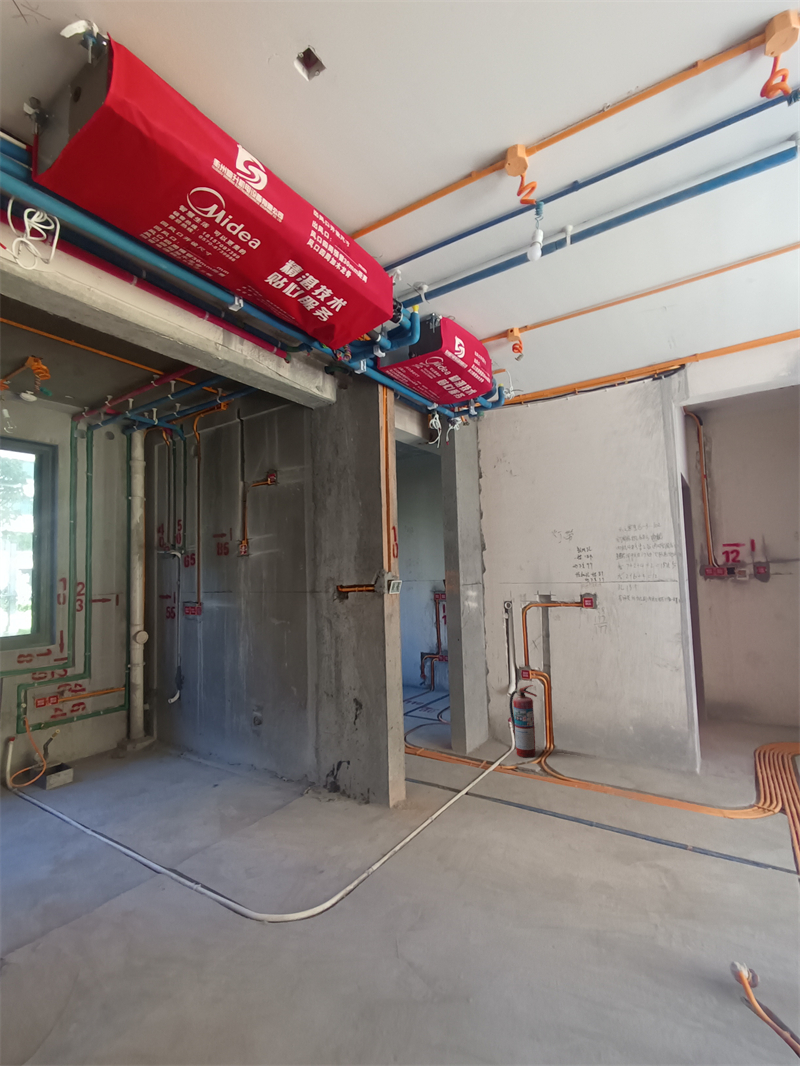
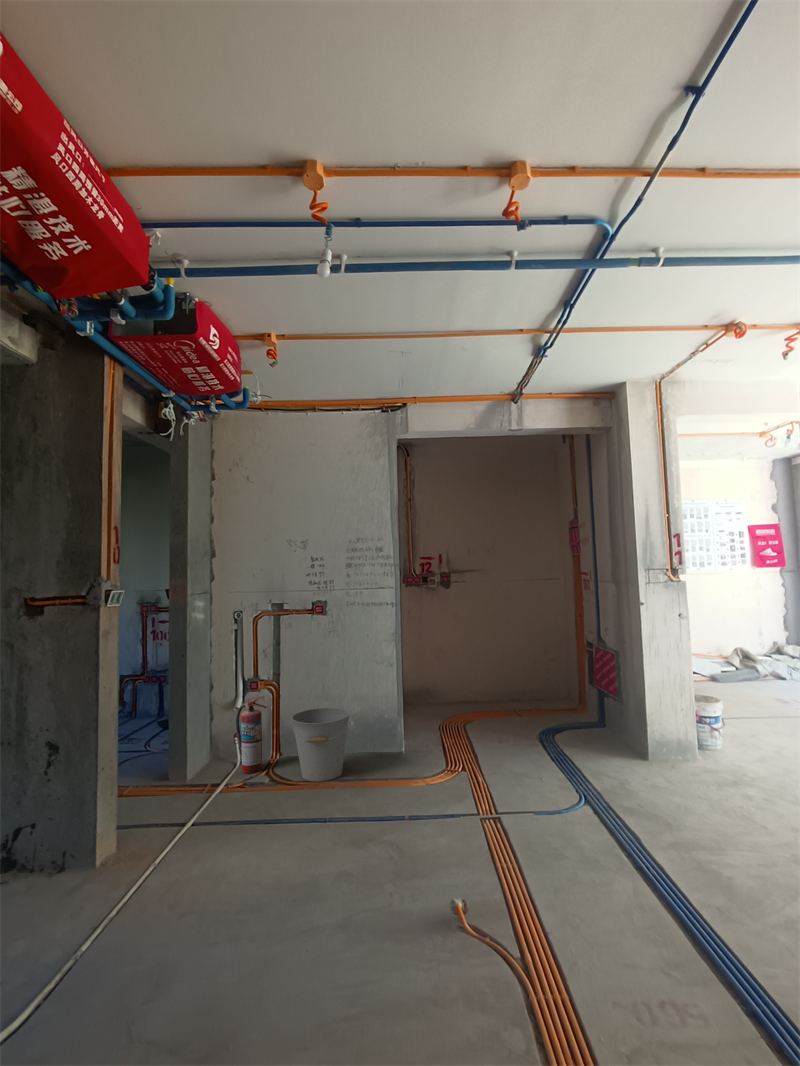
bucket: none [561,704,625,781] -> present [292,708,350,782]

